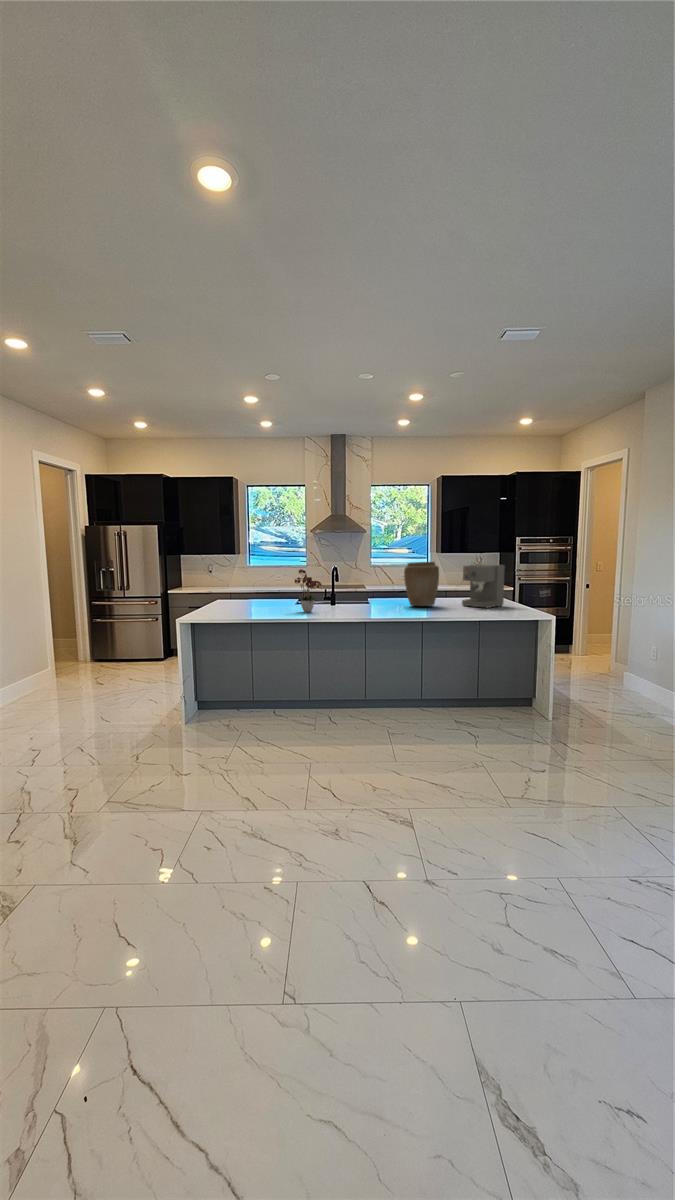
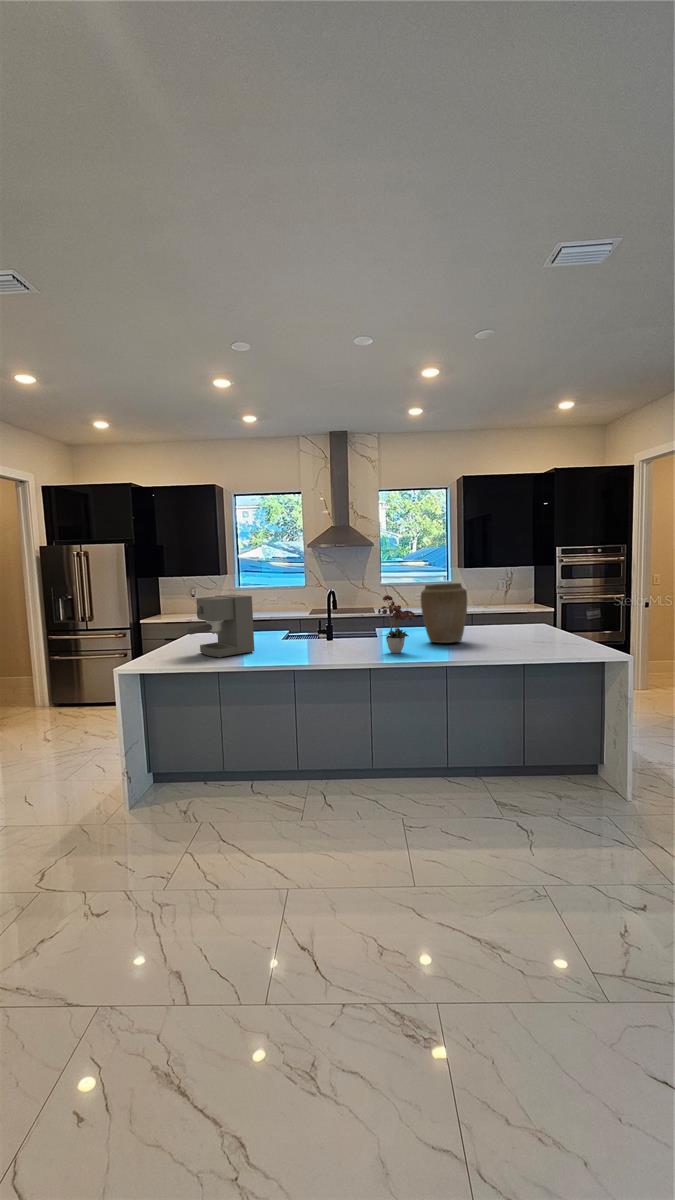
coffee maker: present [462,564,505,608] -> present [187,594,254,658]
flower arrangement: present [295,569,322,612] -> present [378,595,415,653]

